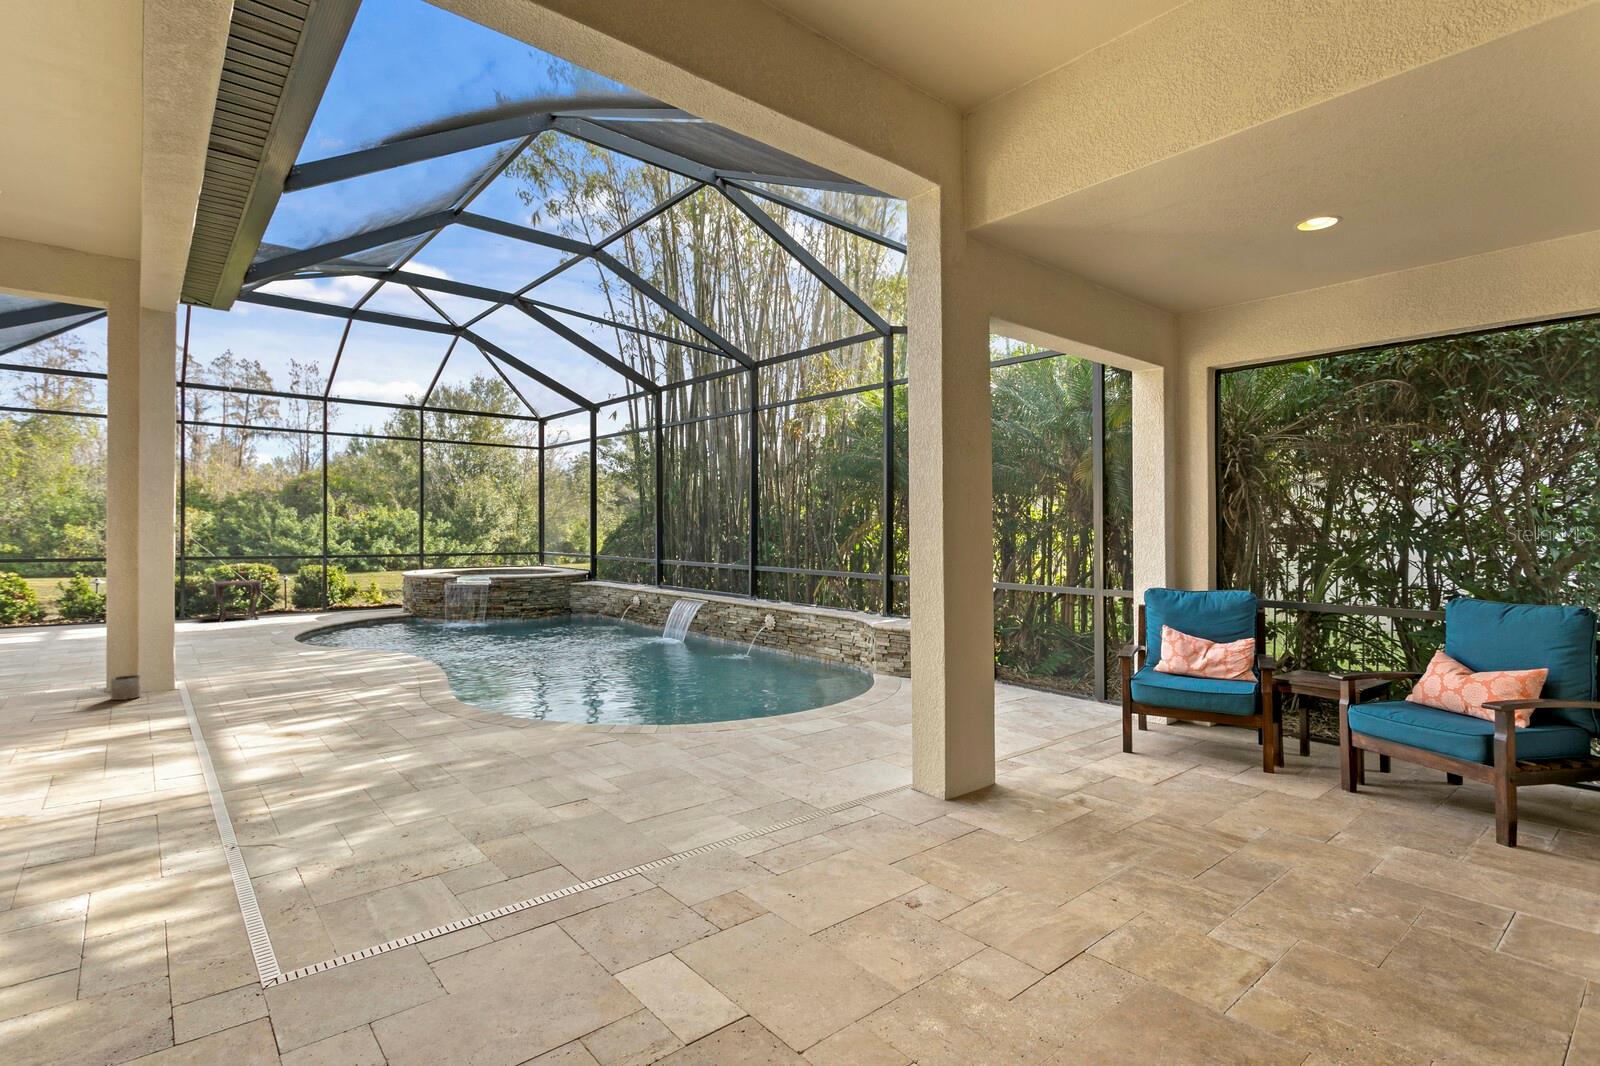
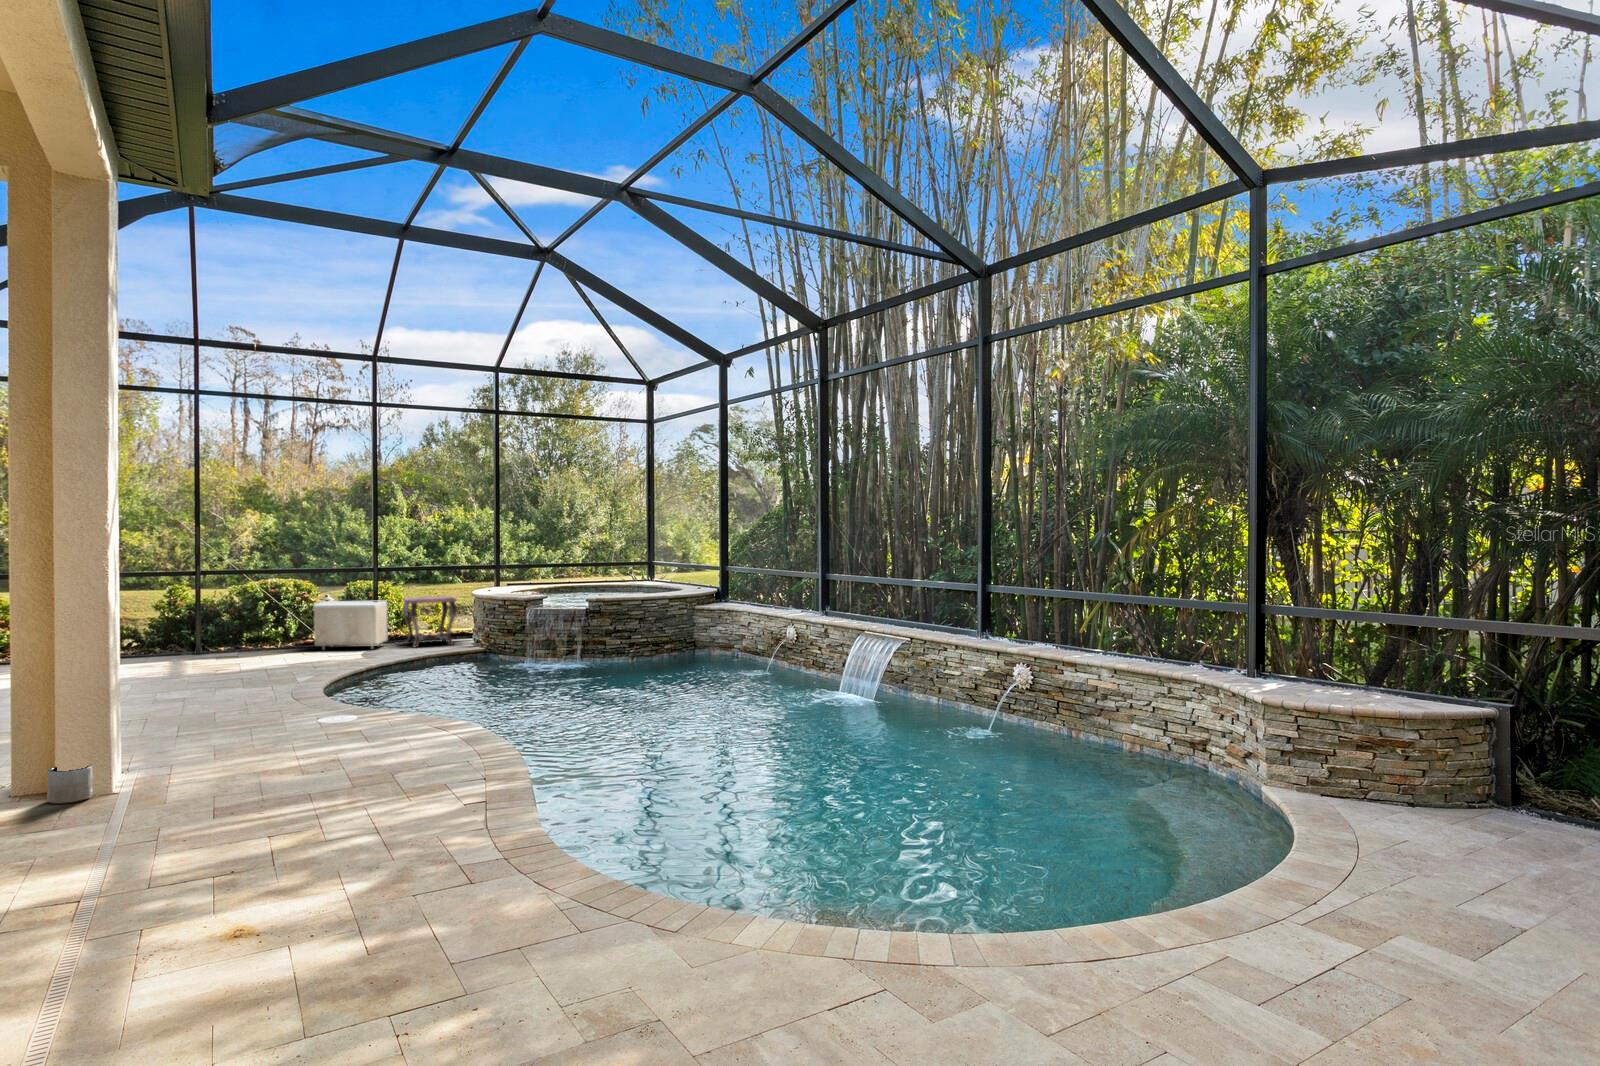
side table: present [214,580,261,622] -> present [403,596,457,647]
storage bench: none [275,580,334,616] -> present [314,601,387,650]

